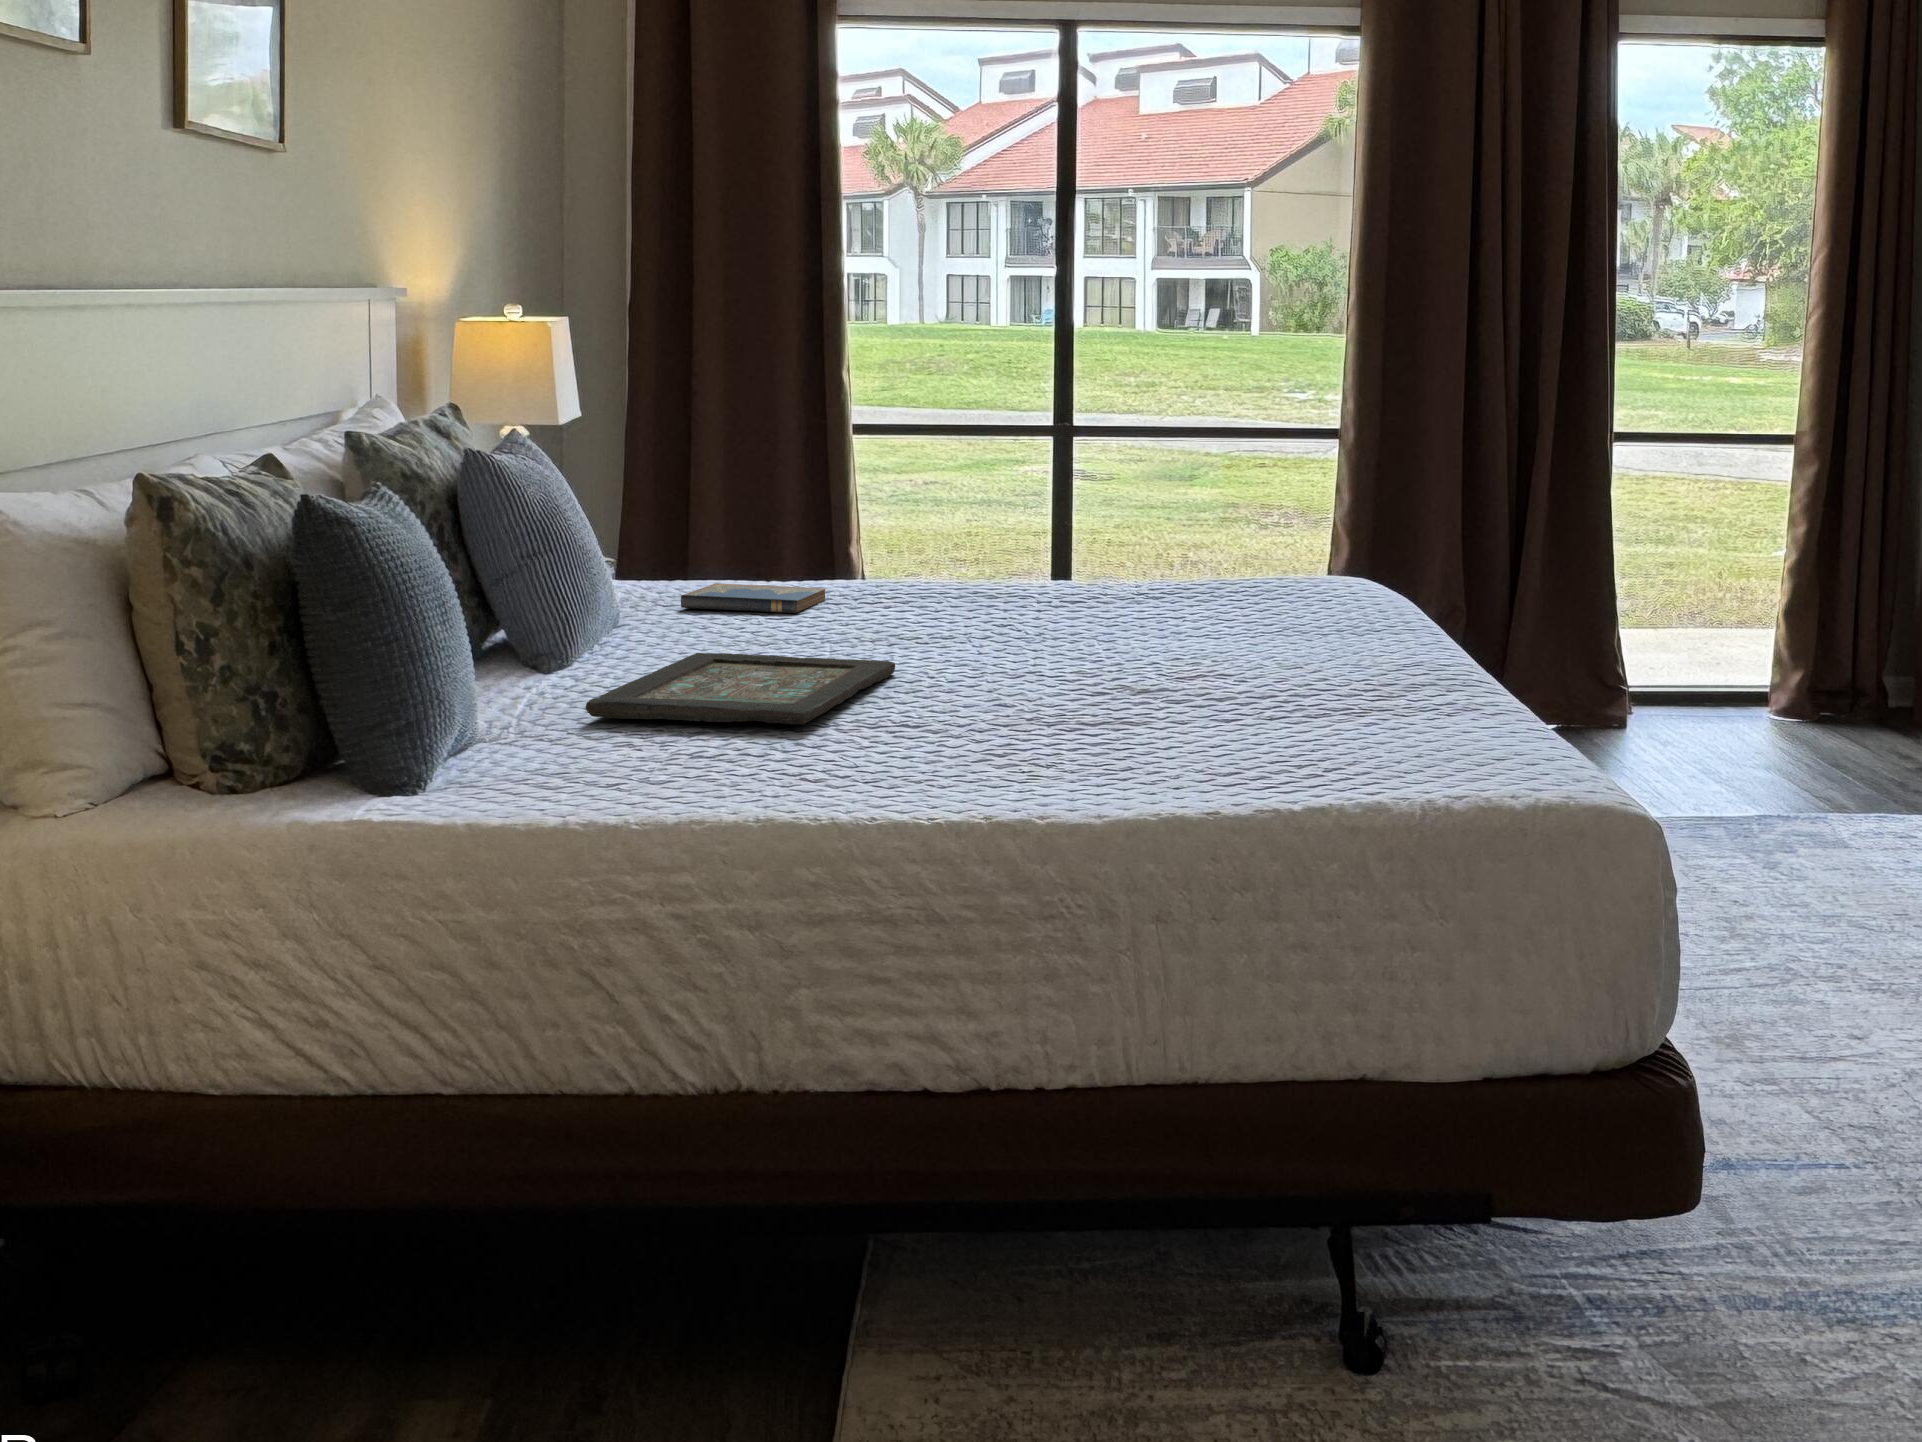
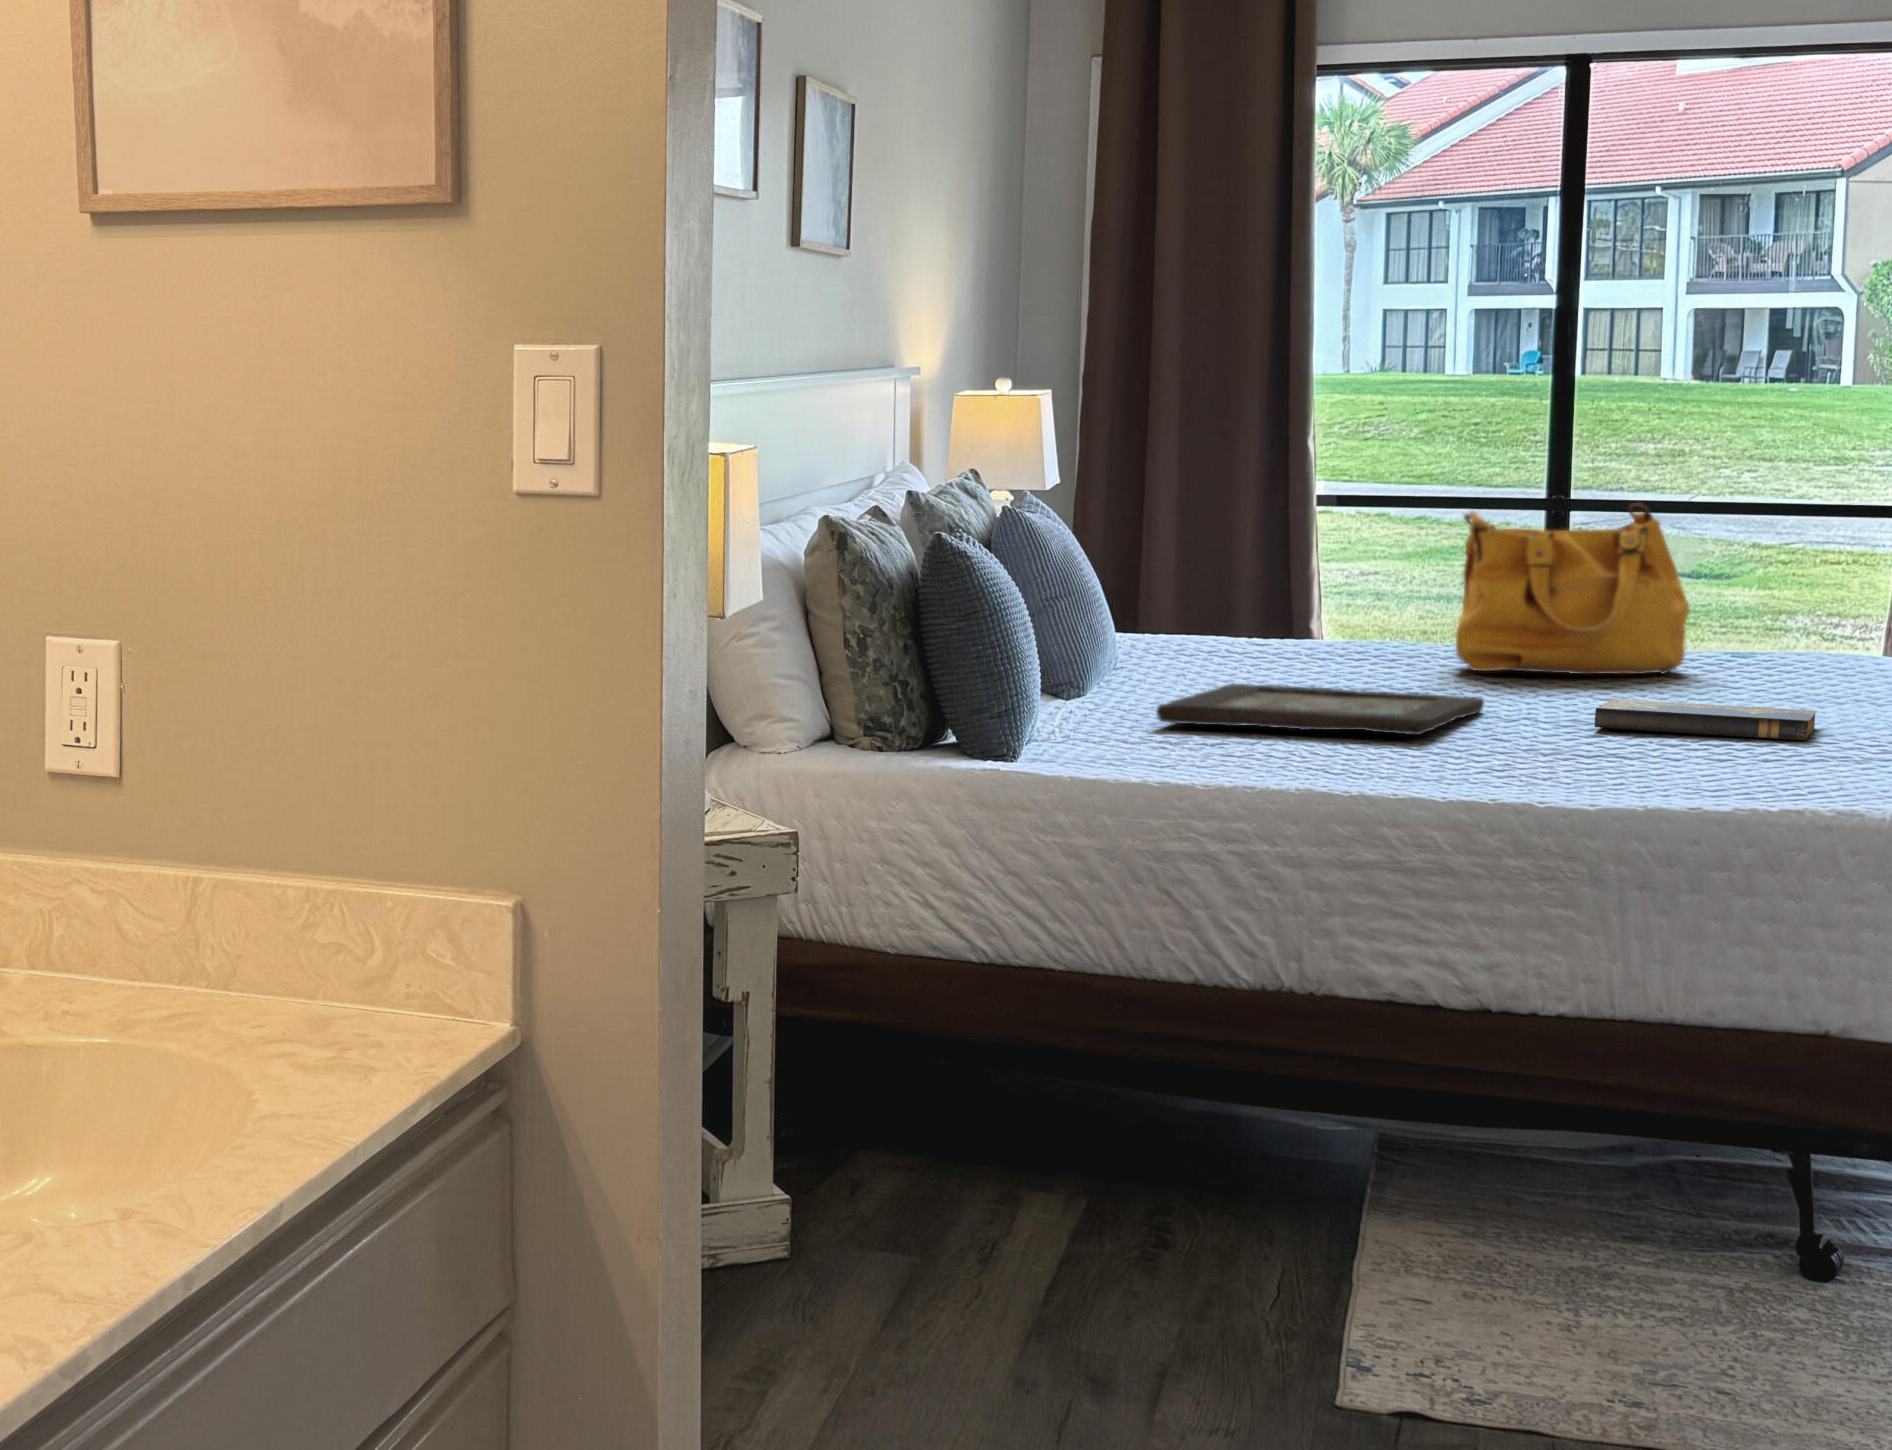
handbag: none [915,468,1089,612] -> present [1456,503,1689,674]
hardcover book: present [681,583,826,613] -> present [1595,699,1817,740]

